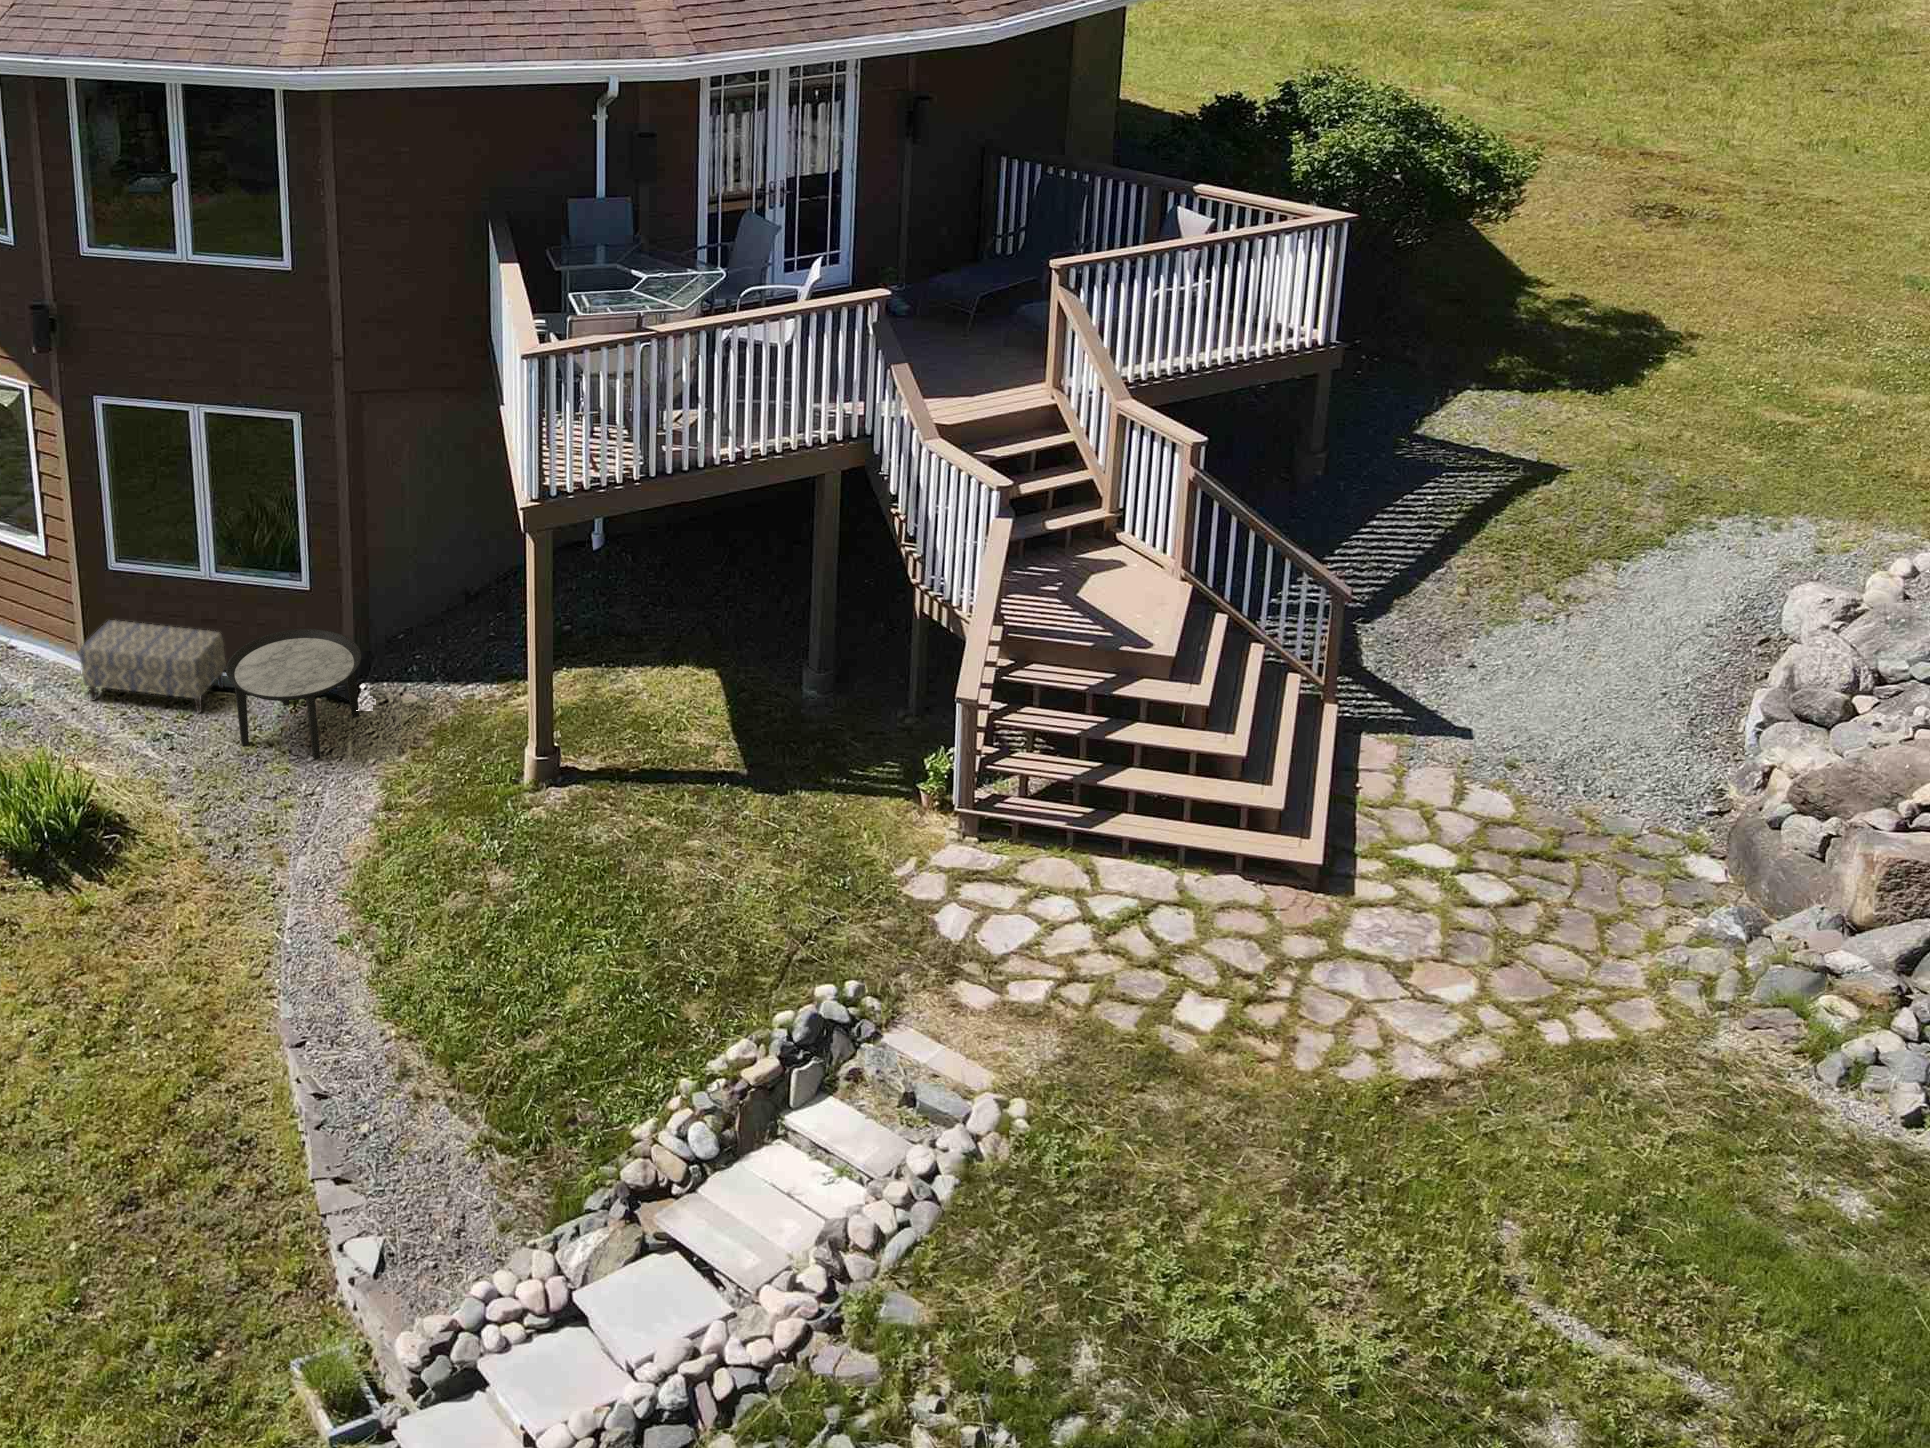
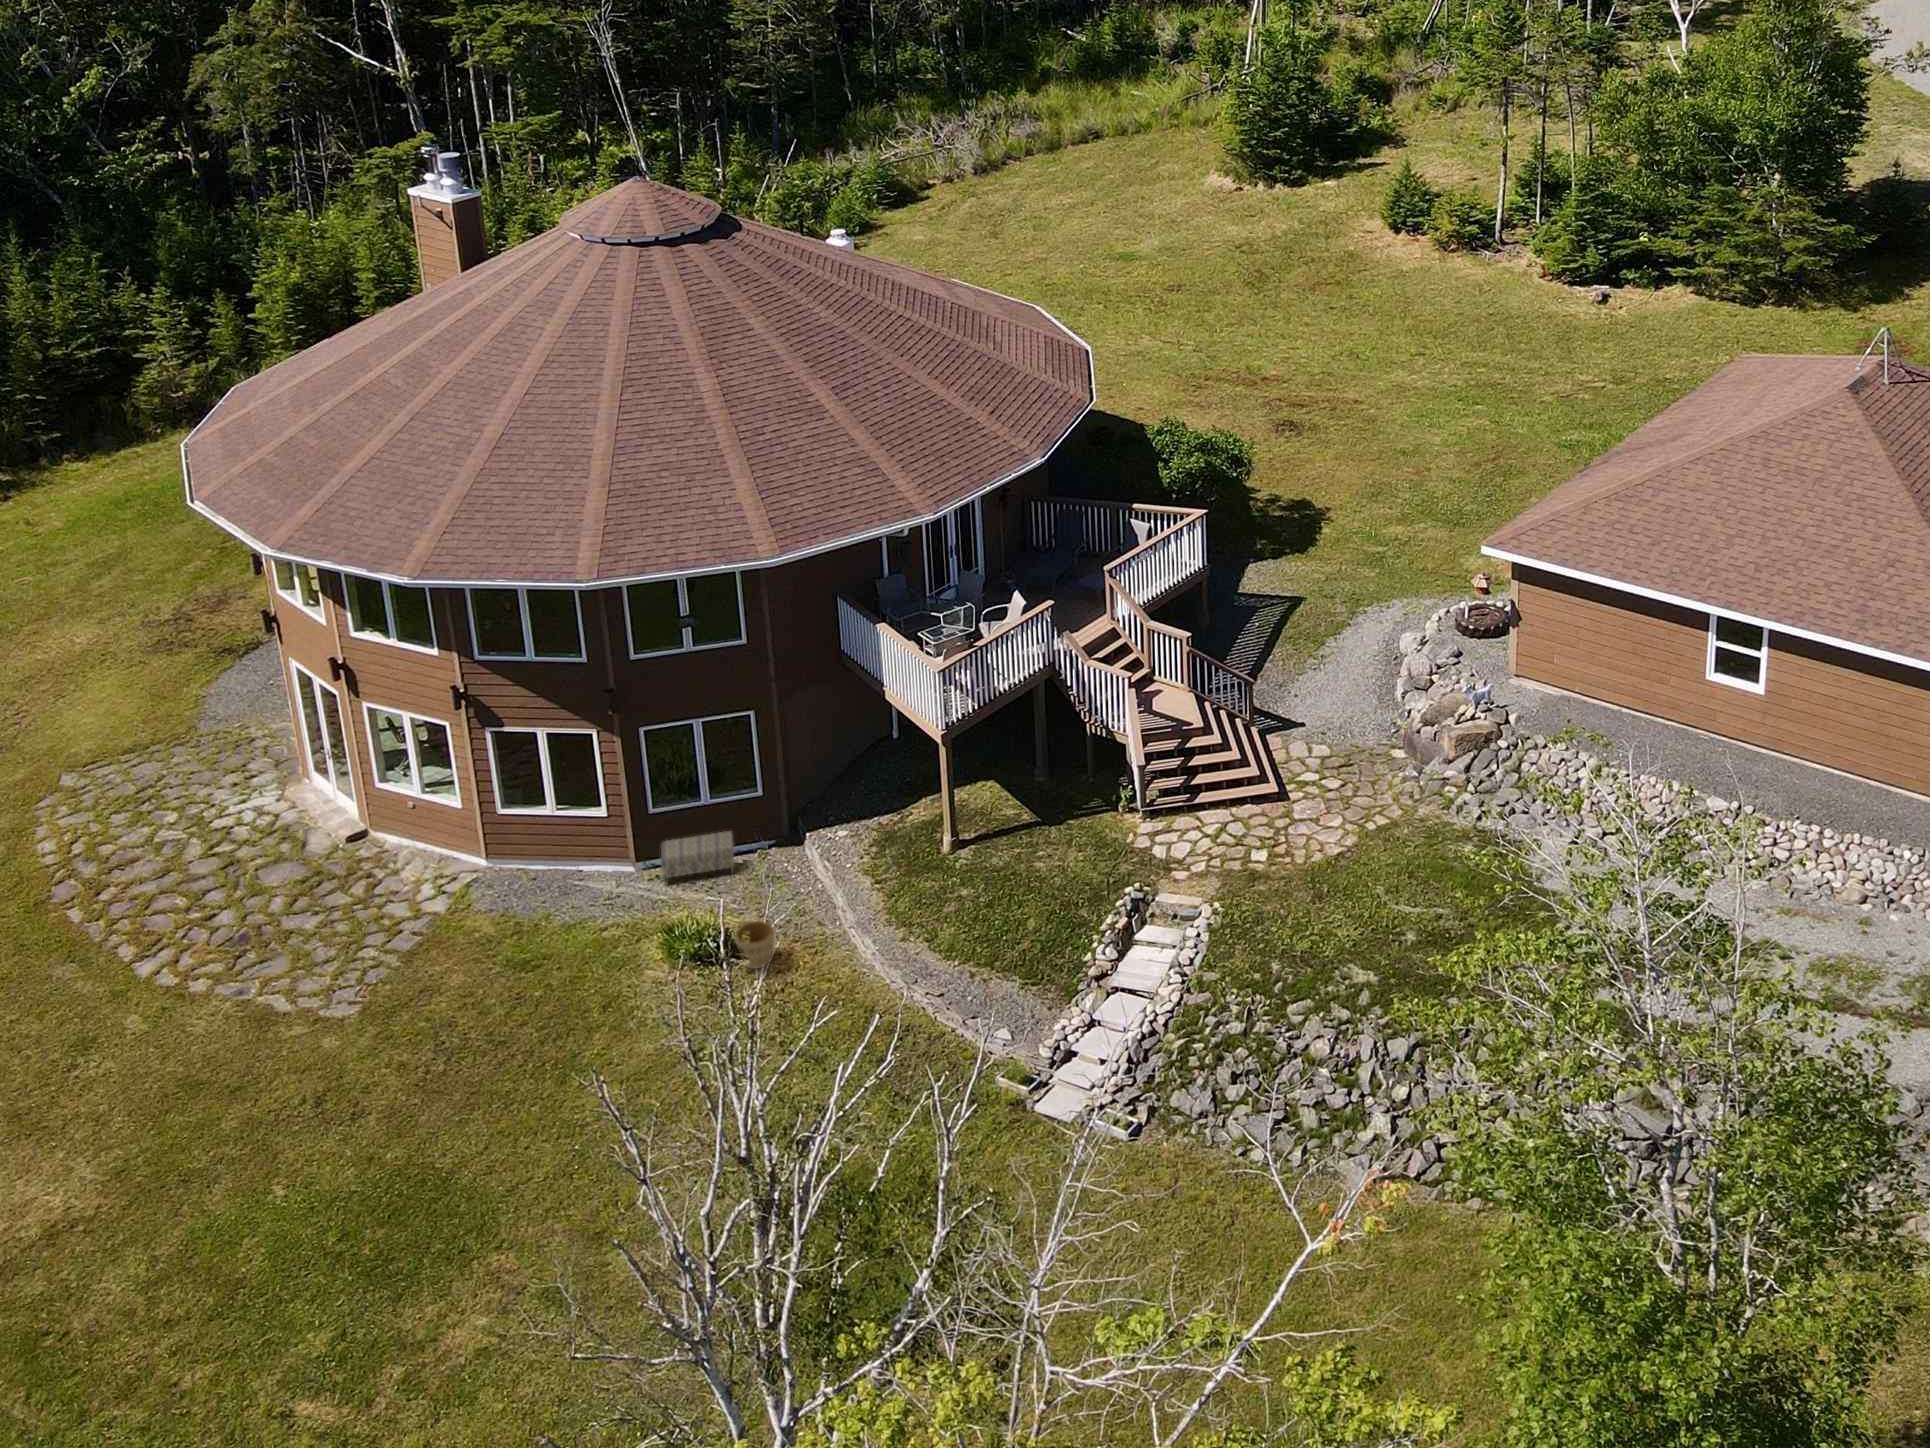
round table: present [226,629,361,760] -> none [757,814,827,883]
wooden bucket: none [41,802,125,901] -> present [734,920,774,969]

